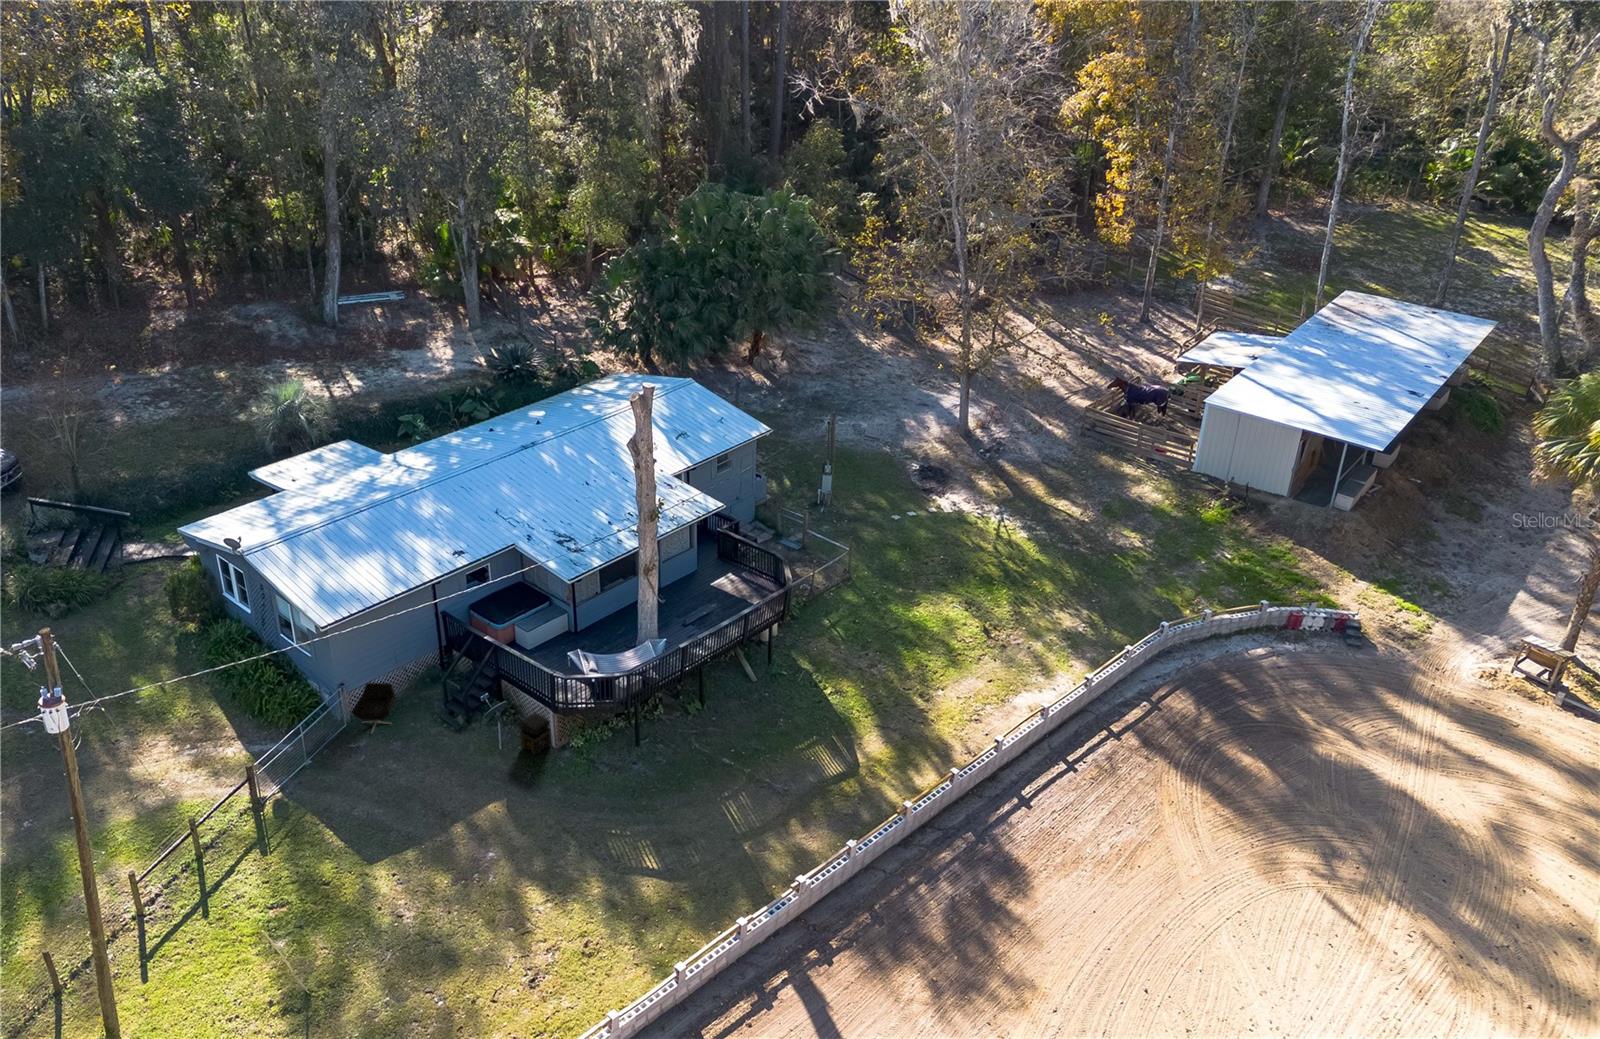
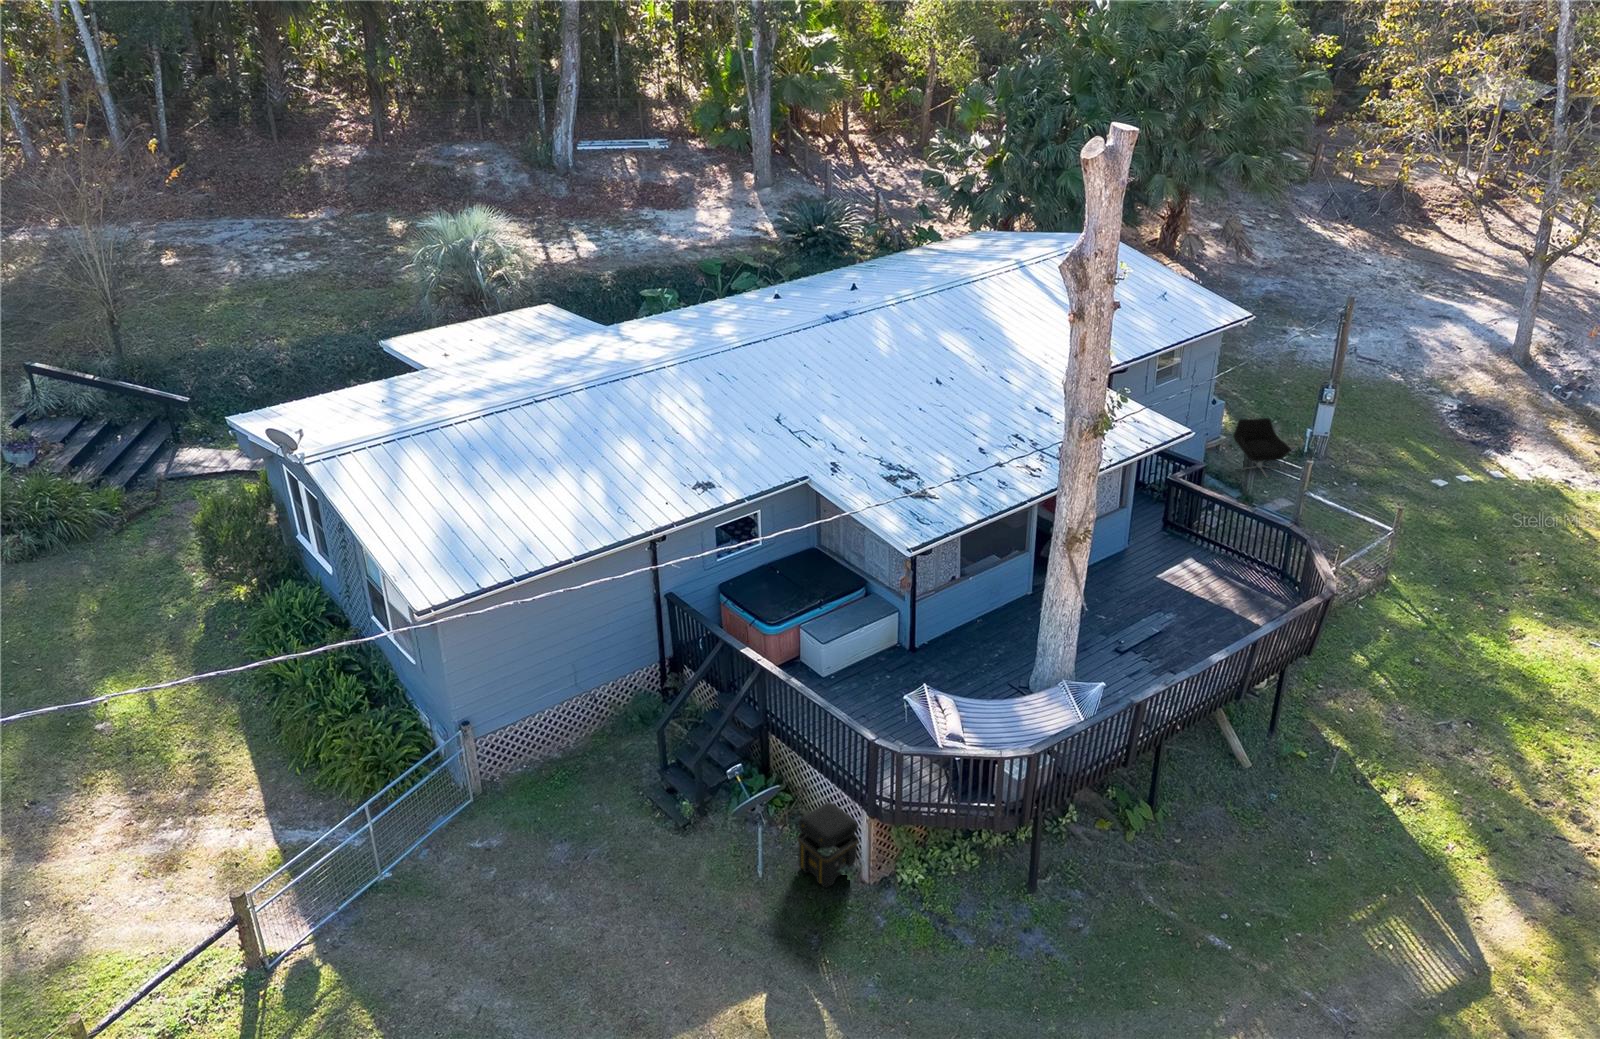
lounge chair: present [351,683,396,733] -> present [1234,418,1291,477]

